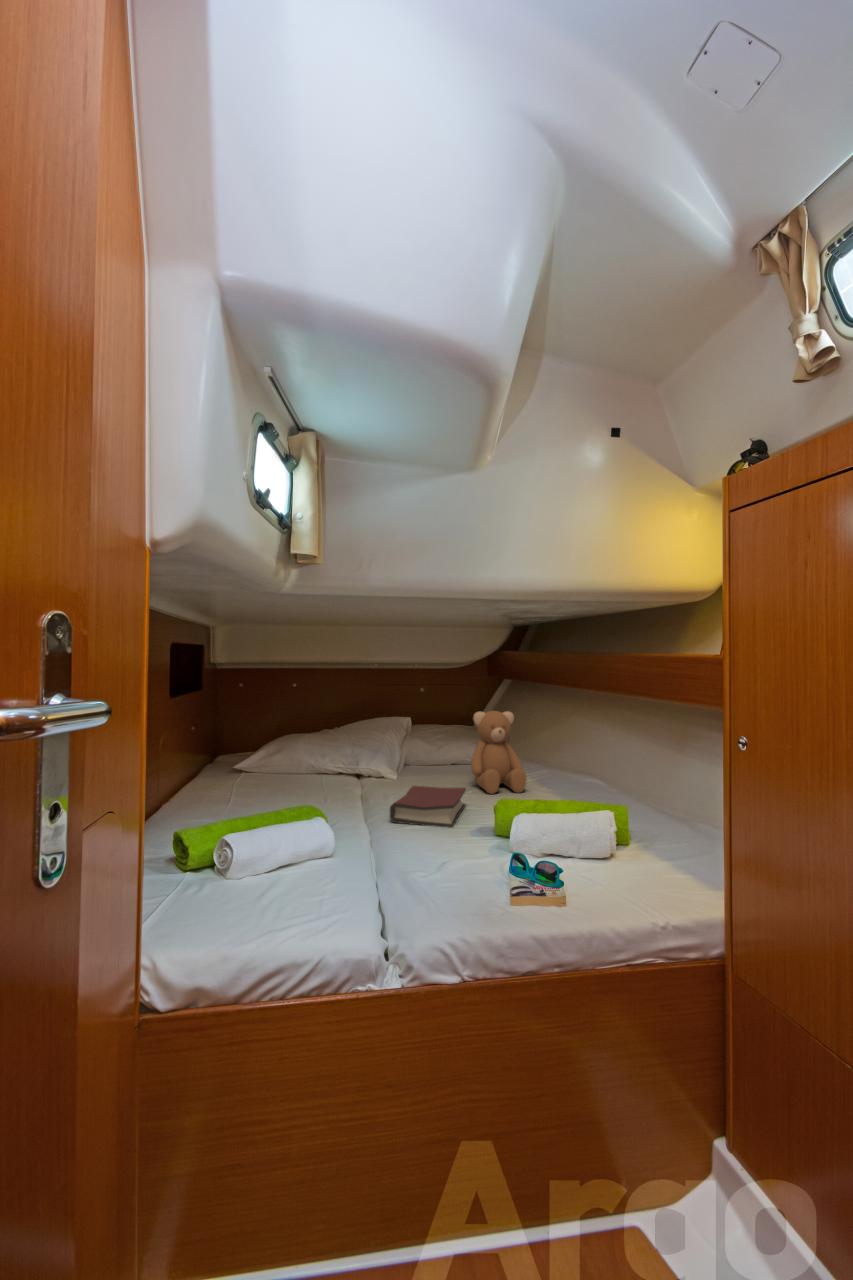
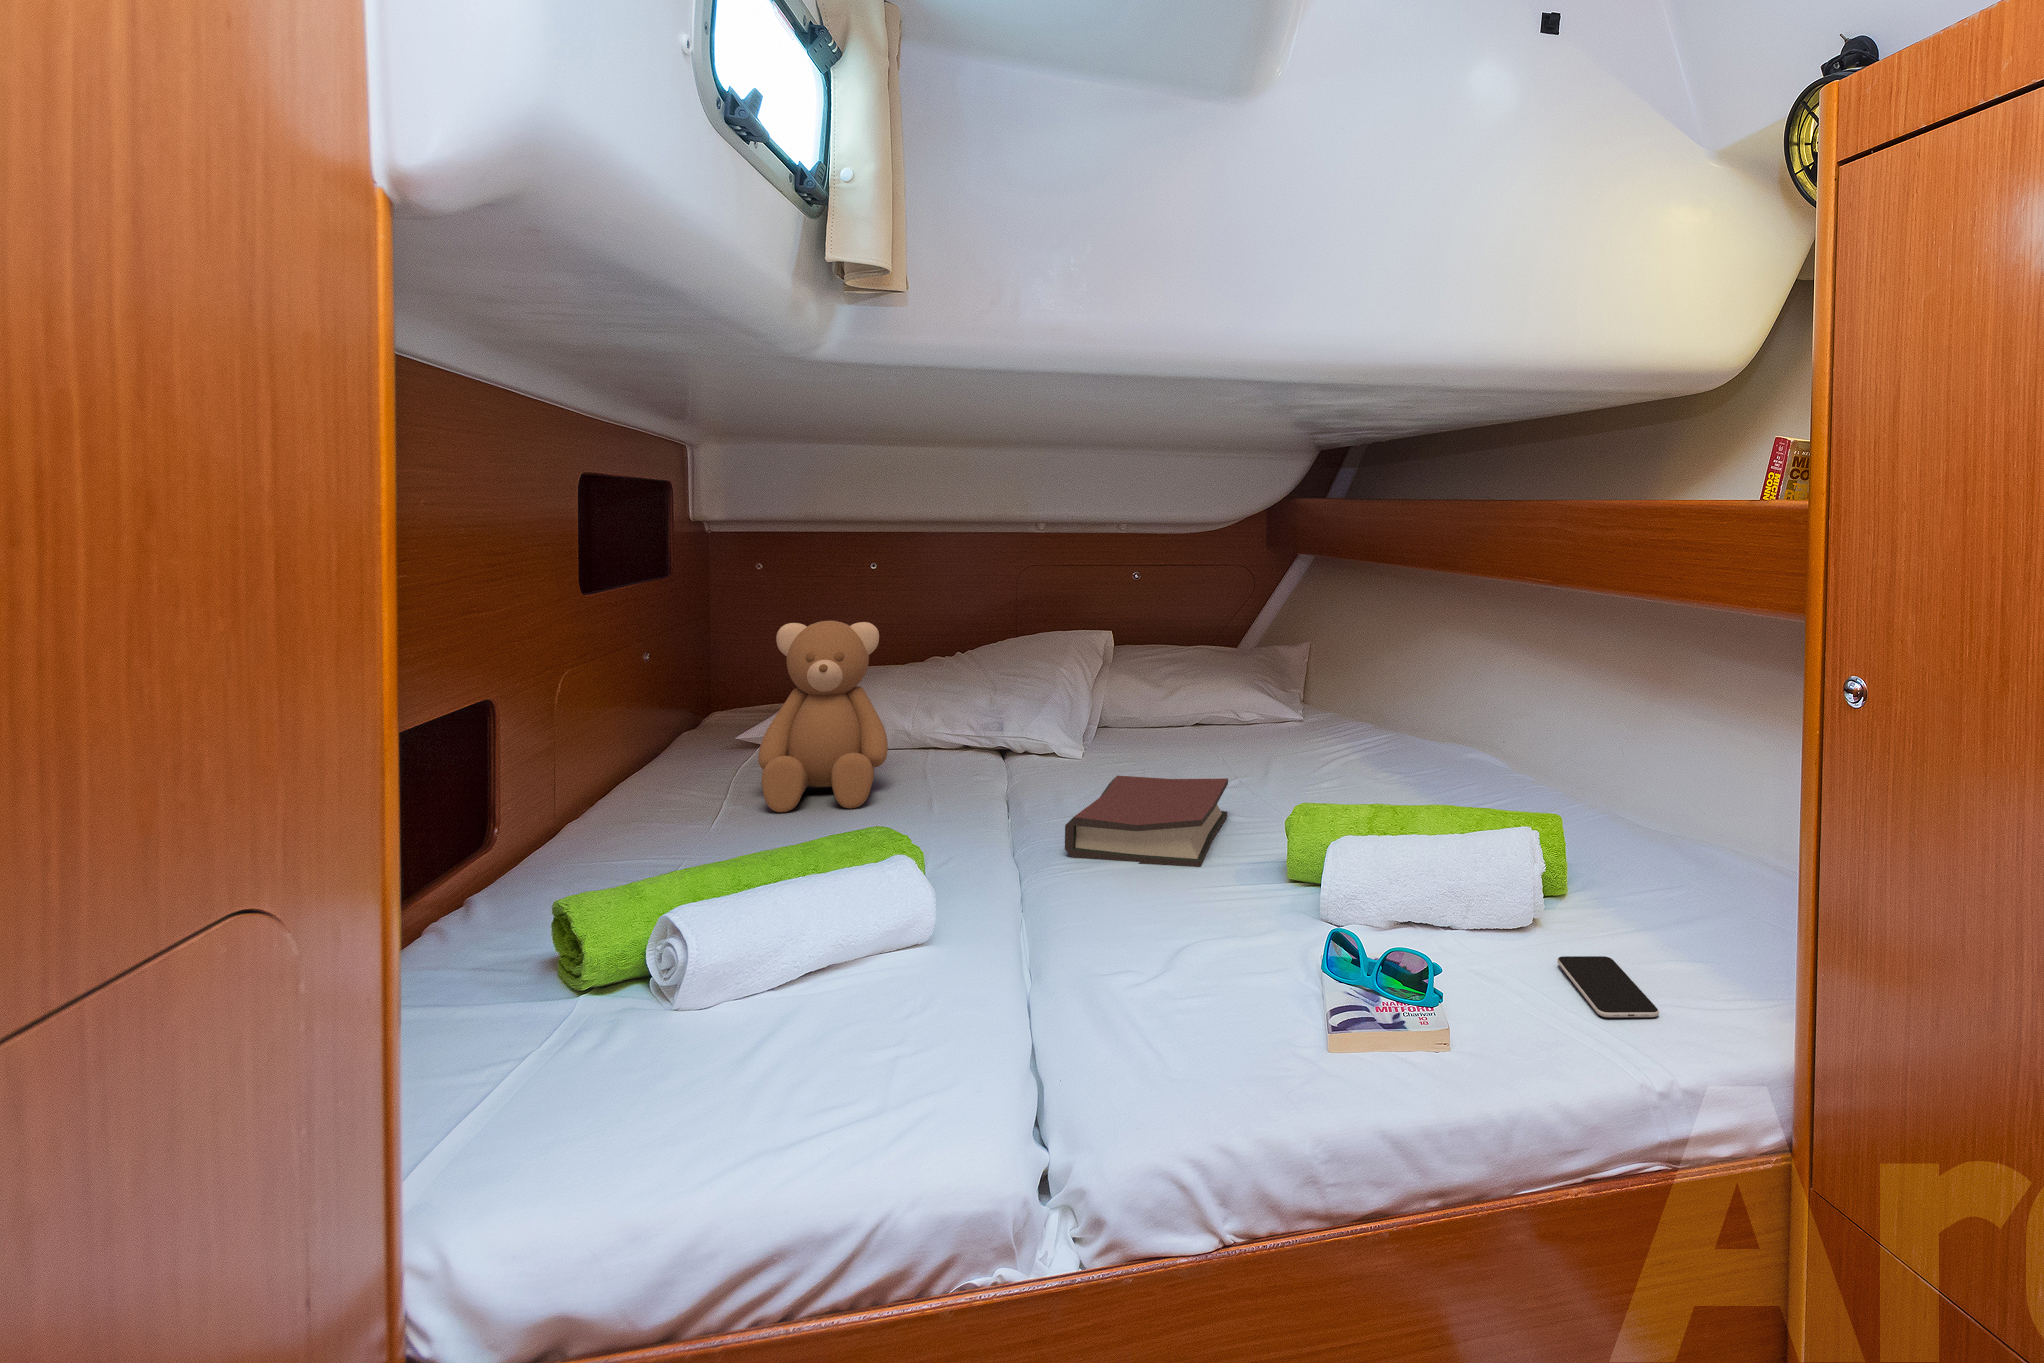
teddy bear: present [471,711,526,794] -> present [758,621,888,812]
smartphone: none [620,869,666,896] -> present [1557,956,1659,1017]

